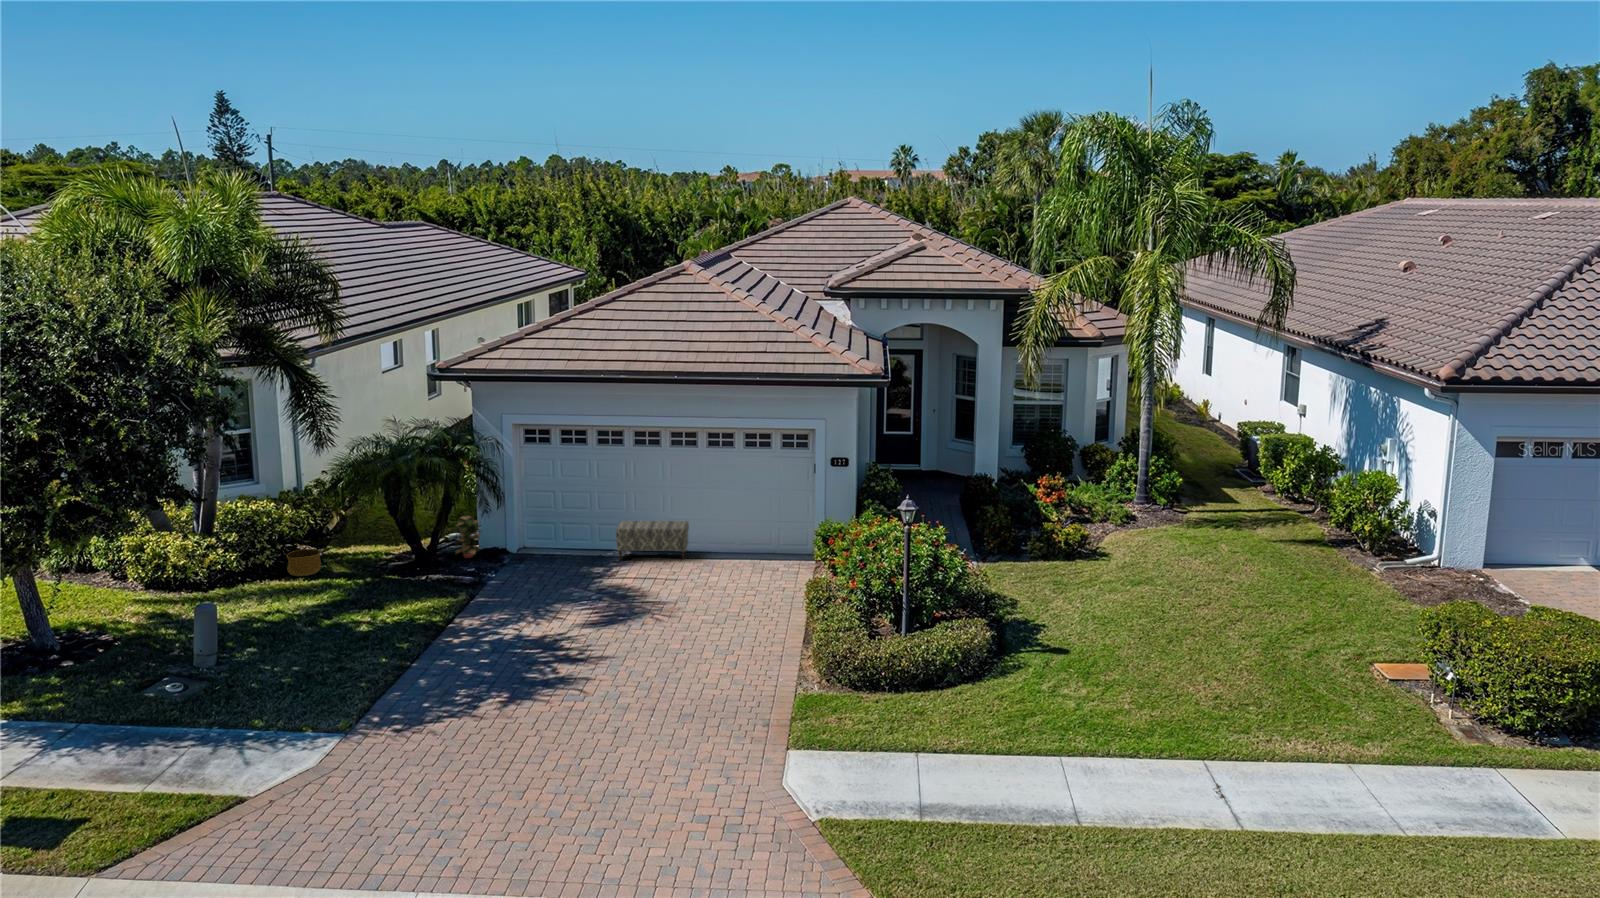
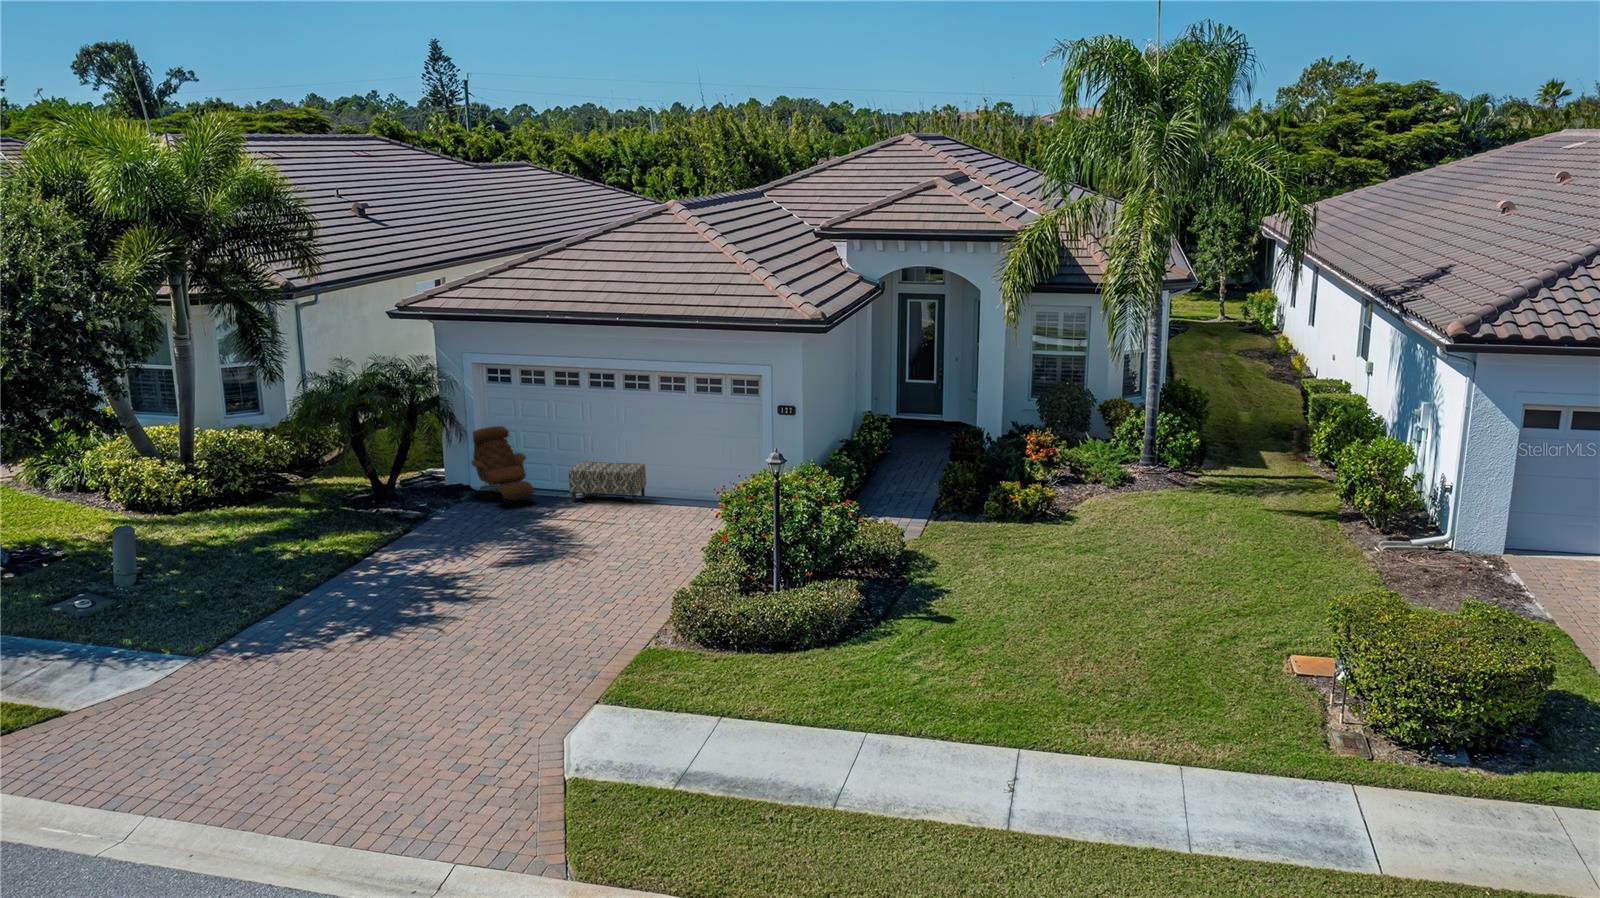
lounge chair: none [511,487,581,569] -> present [471,426,534,505]
decorative plant: present [456,516,481,558] -> present [1288,421,1315,460]
basket: present [286,549,321,576] -> none [261,478,295,504]

